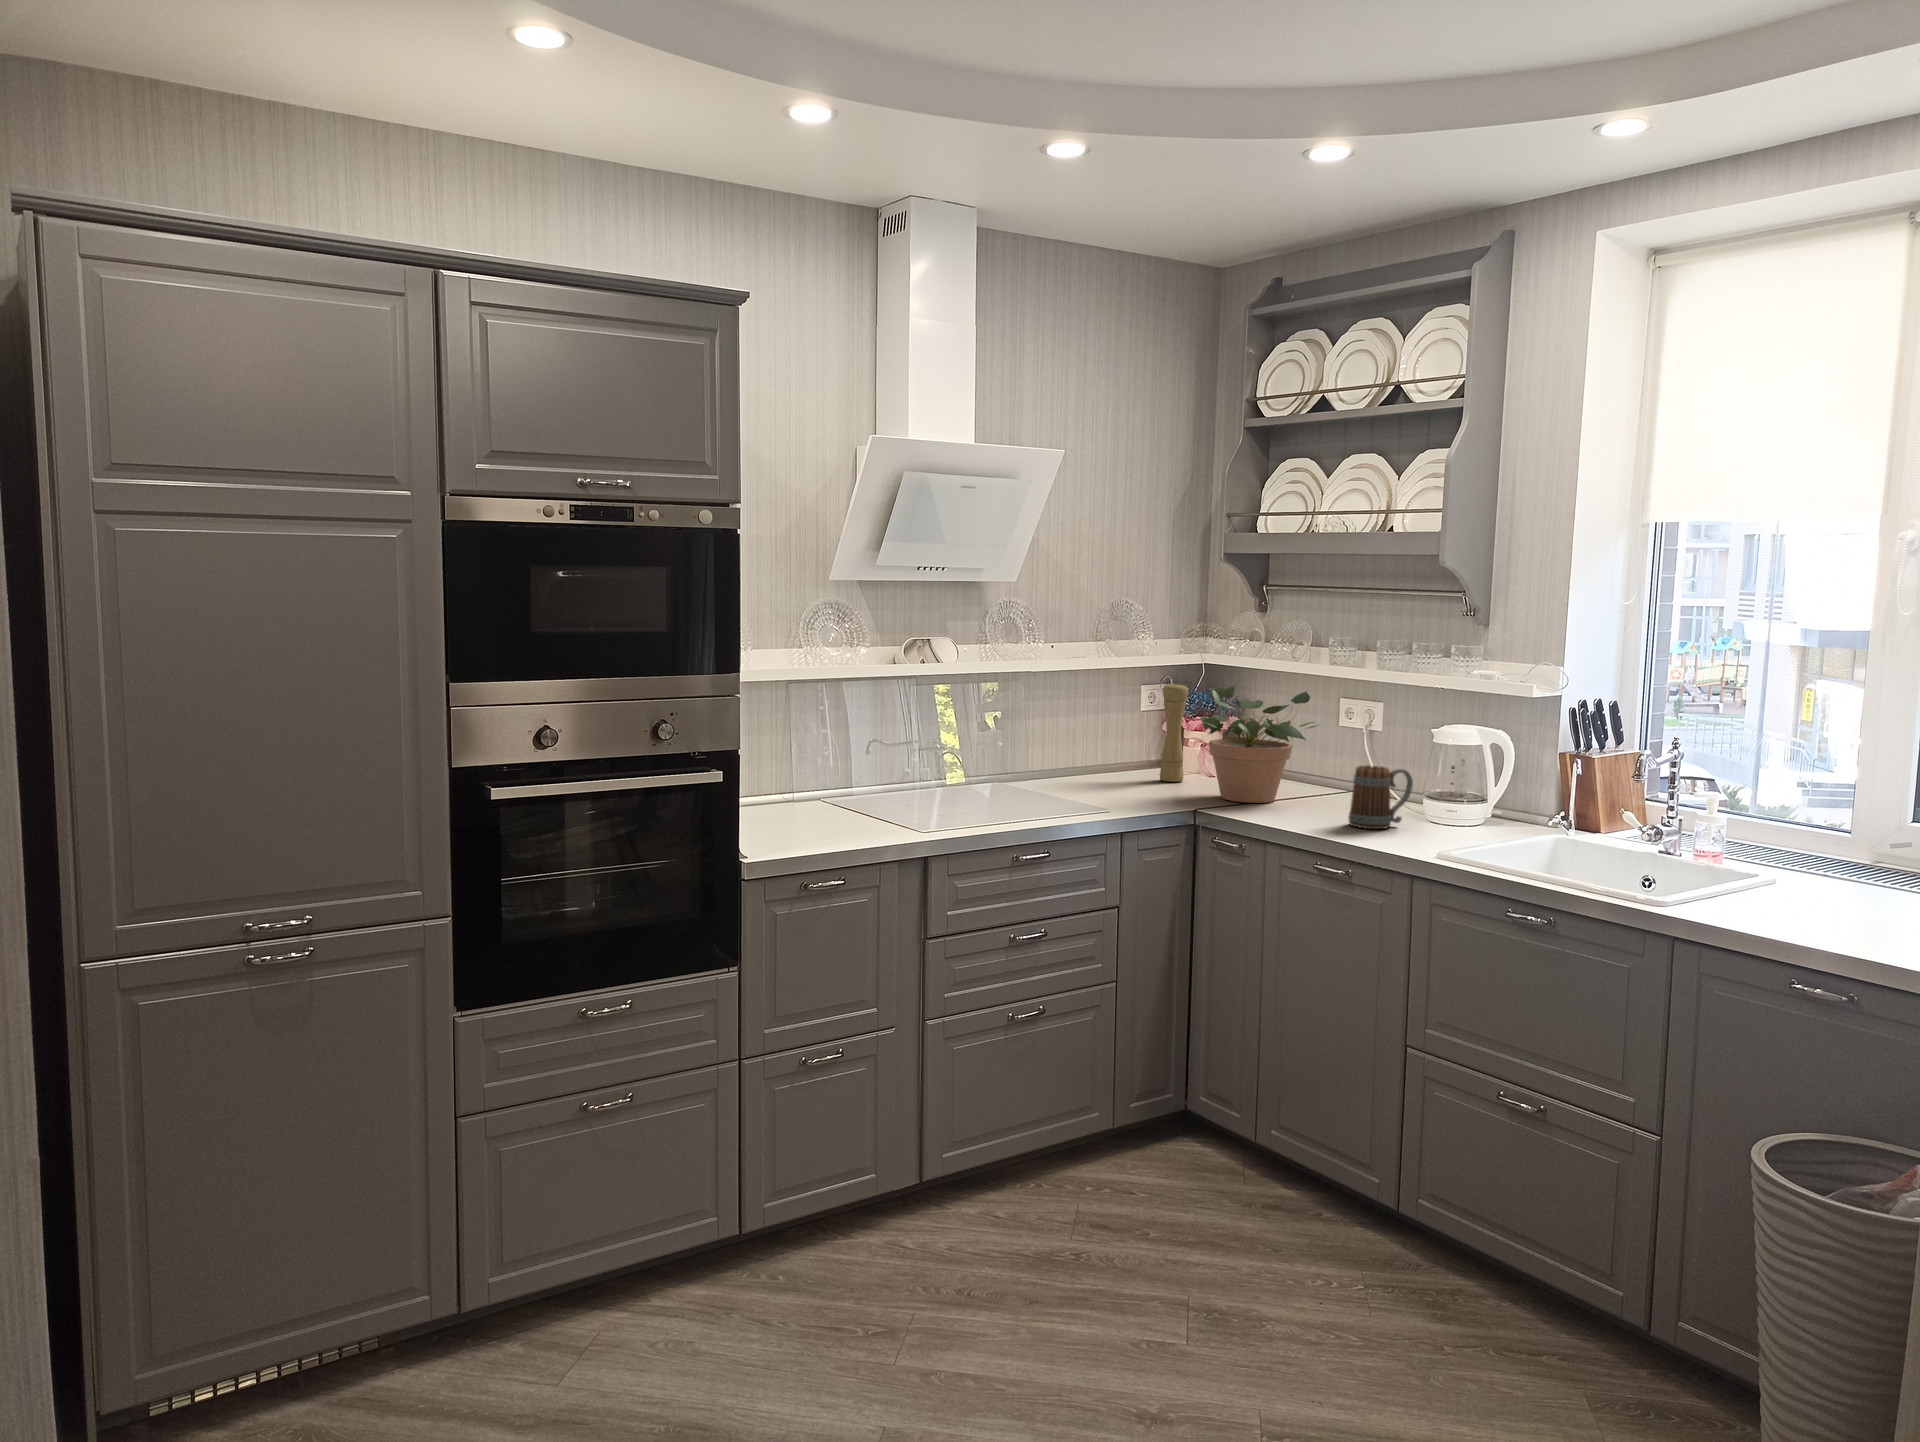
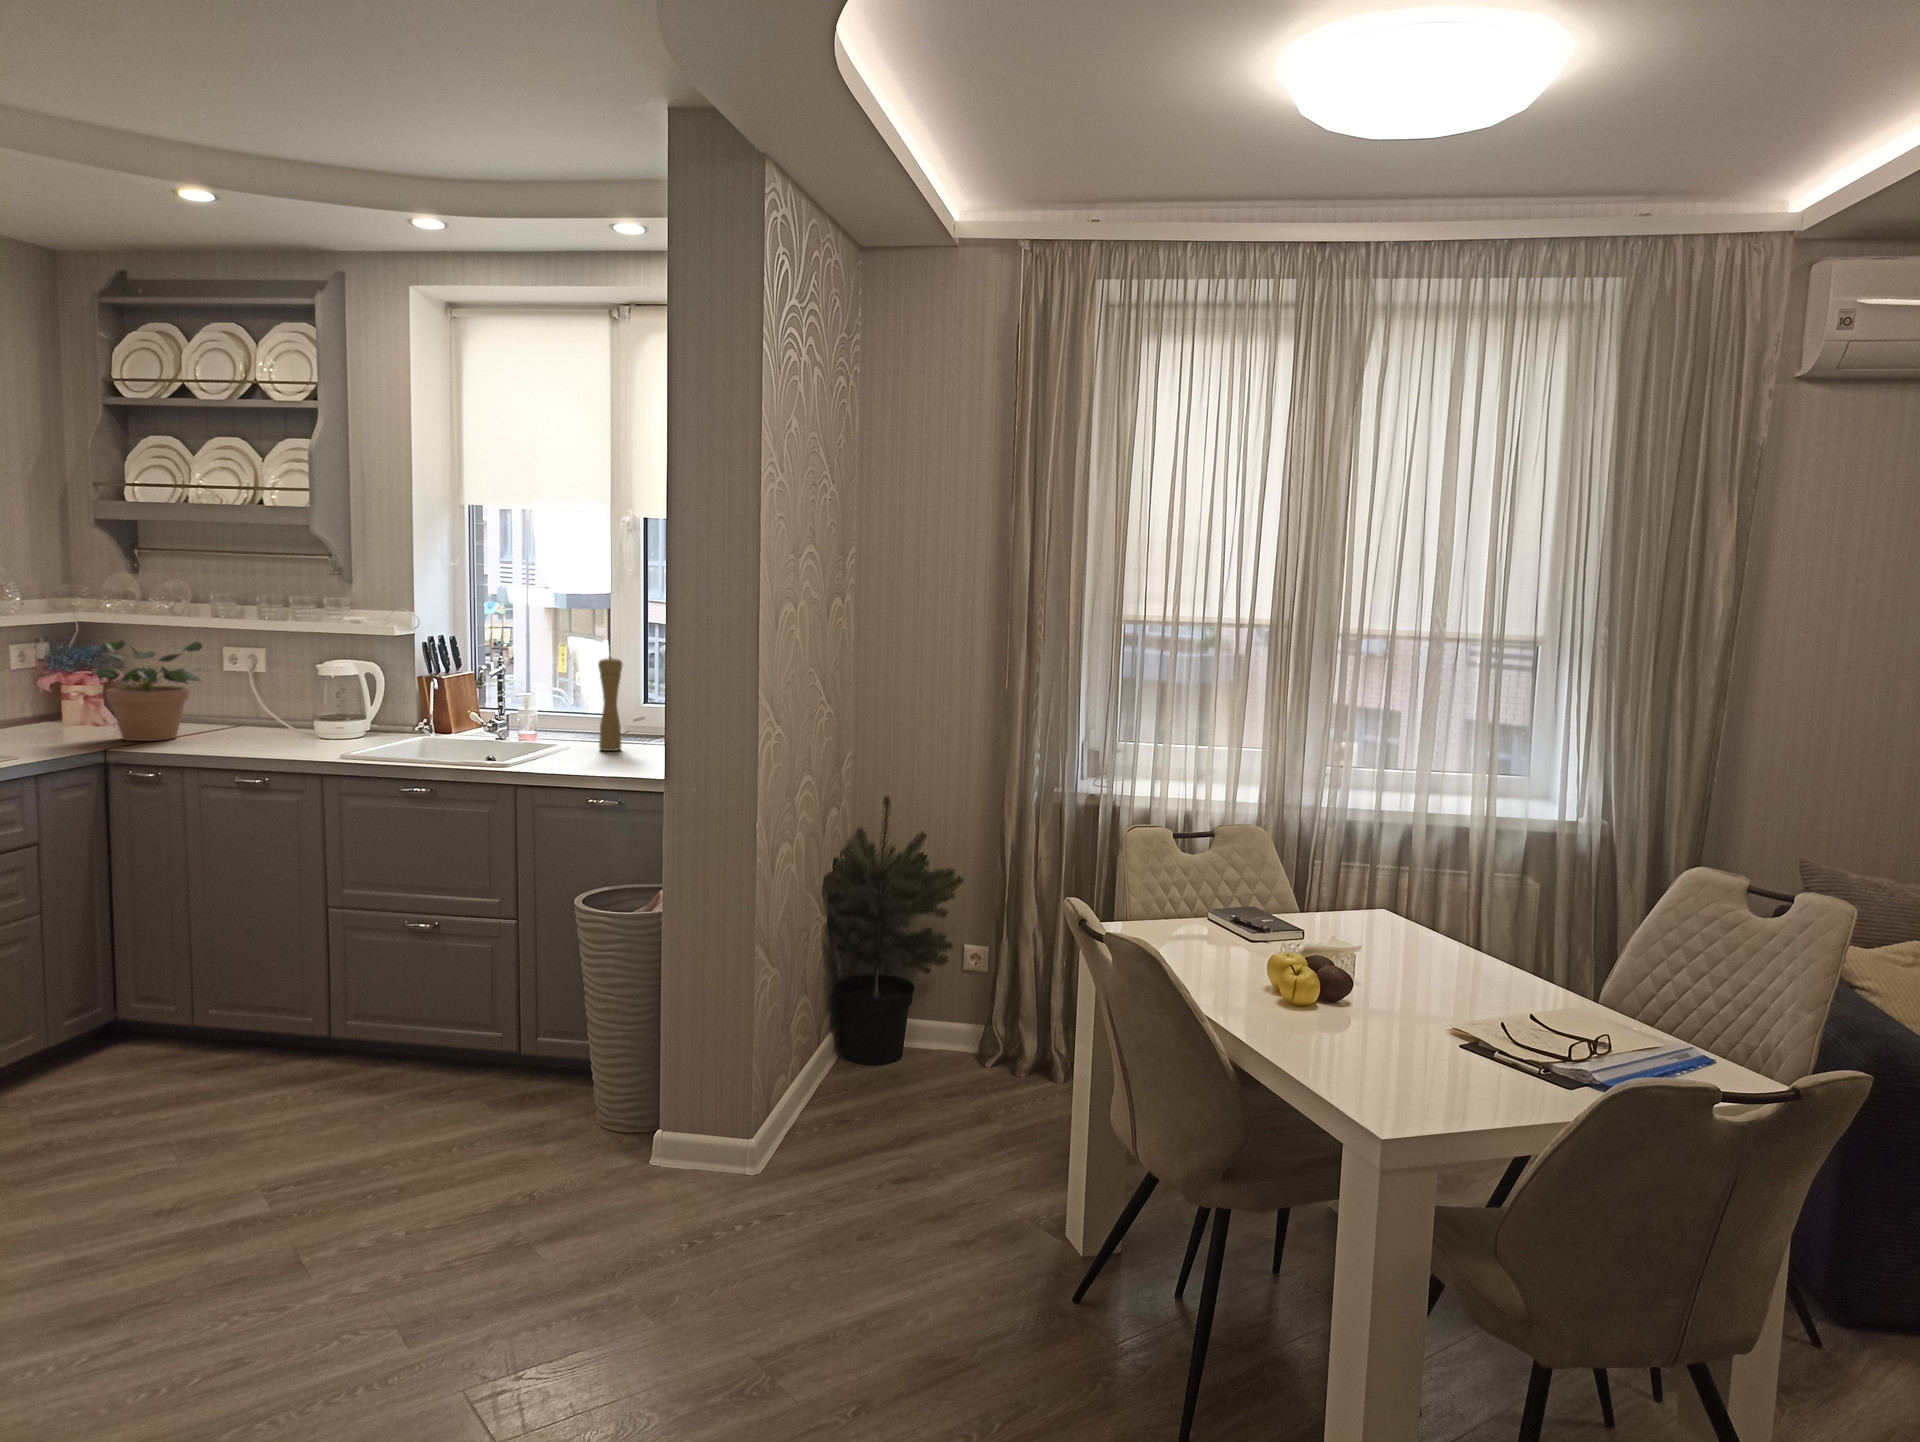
pepper mill: present [1160,683,1188,782] -> present [598,657,622,751]
mug: present [1349,765,1413,829] -> none [255,697,307,748]

